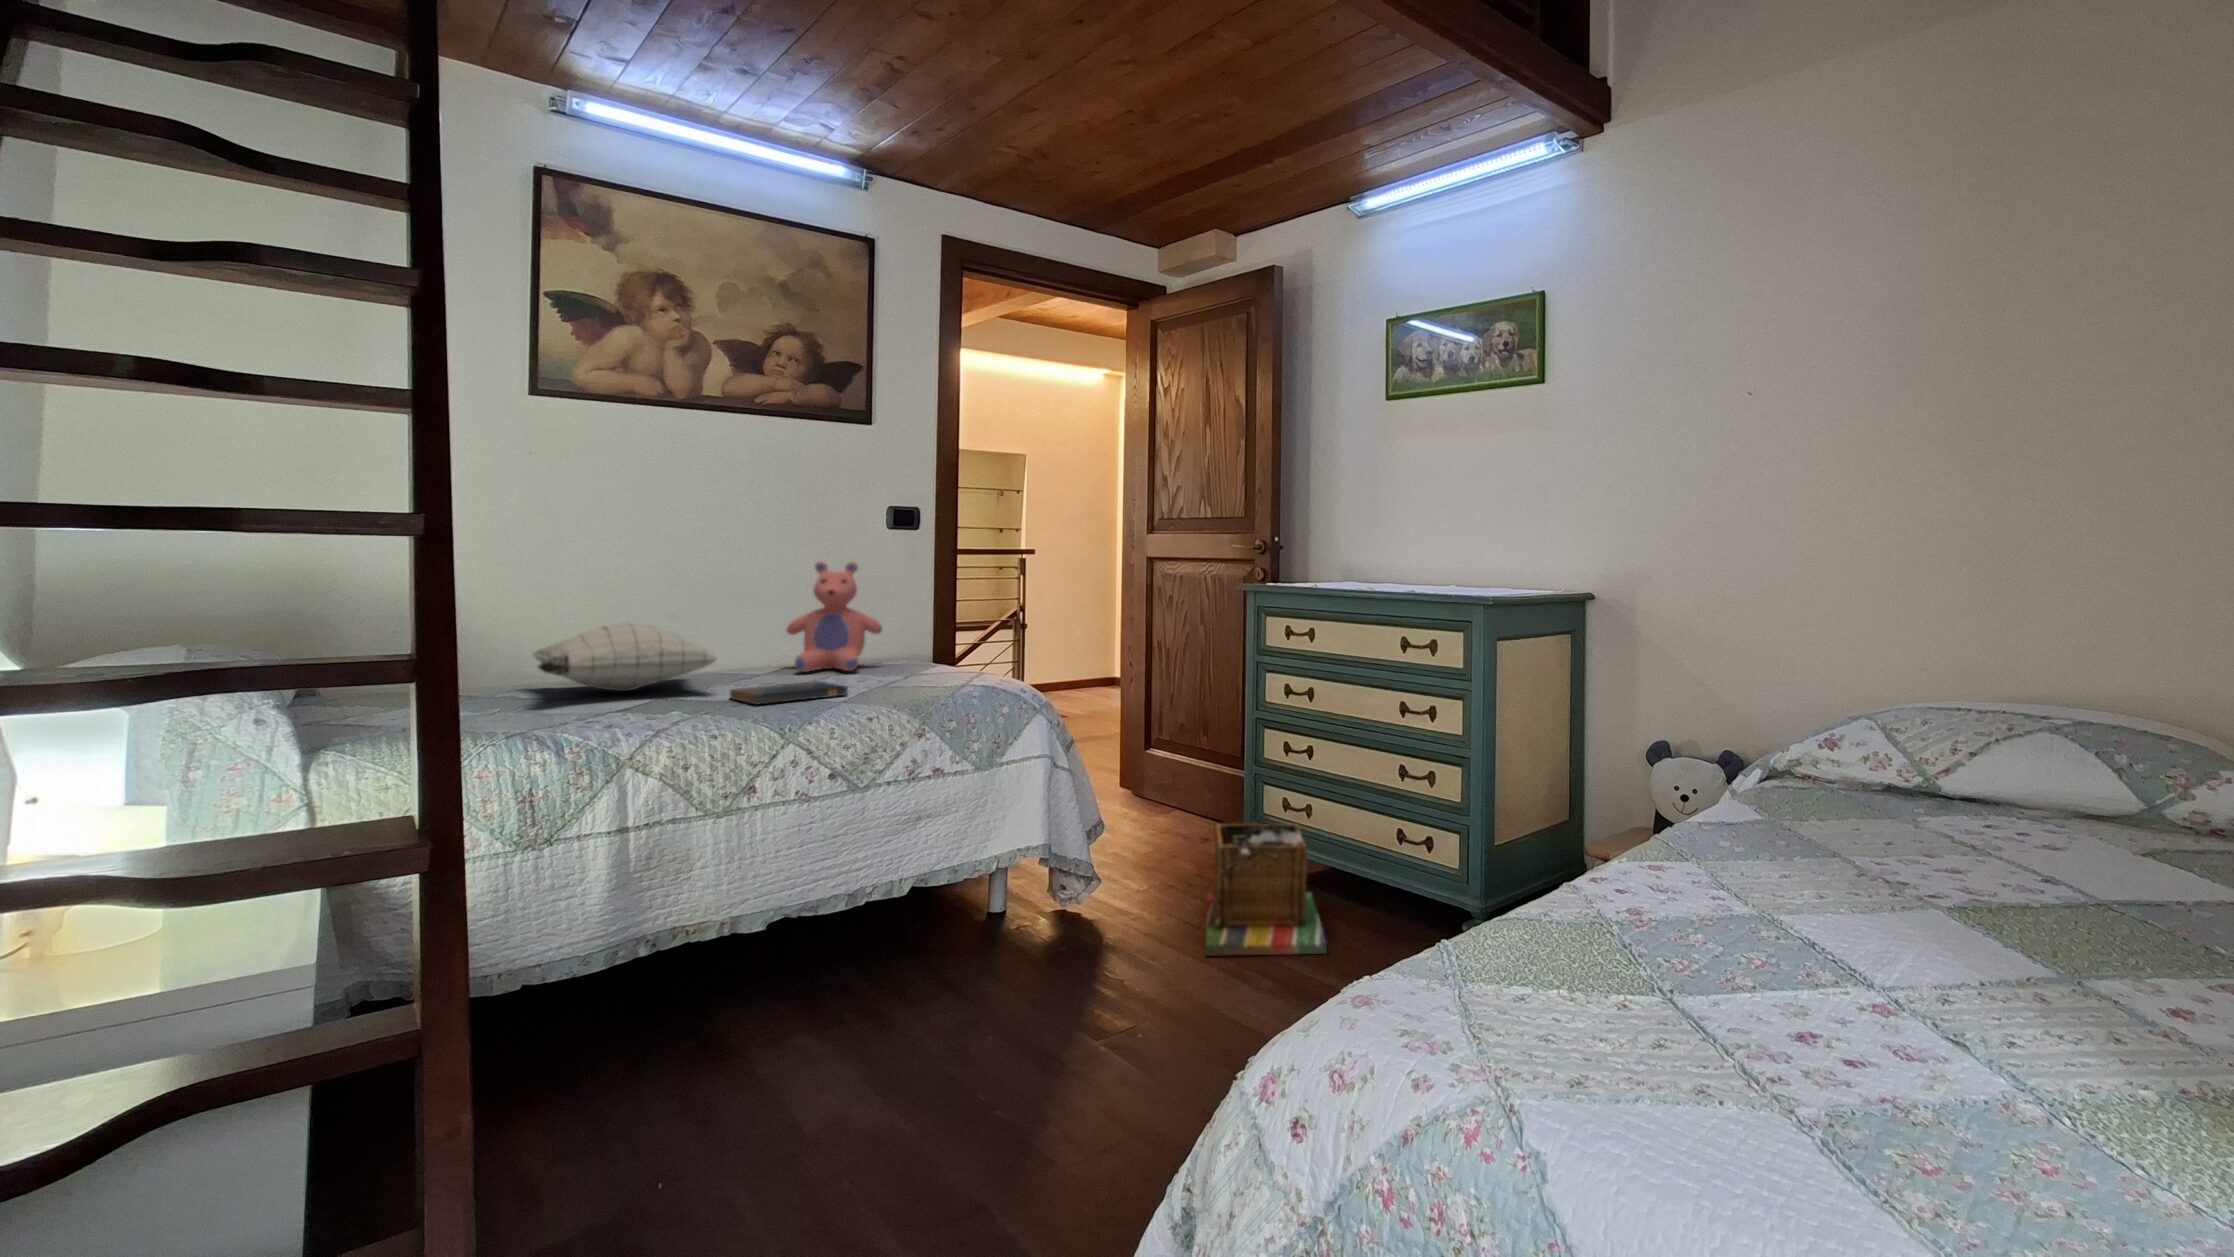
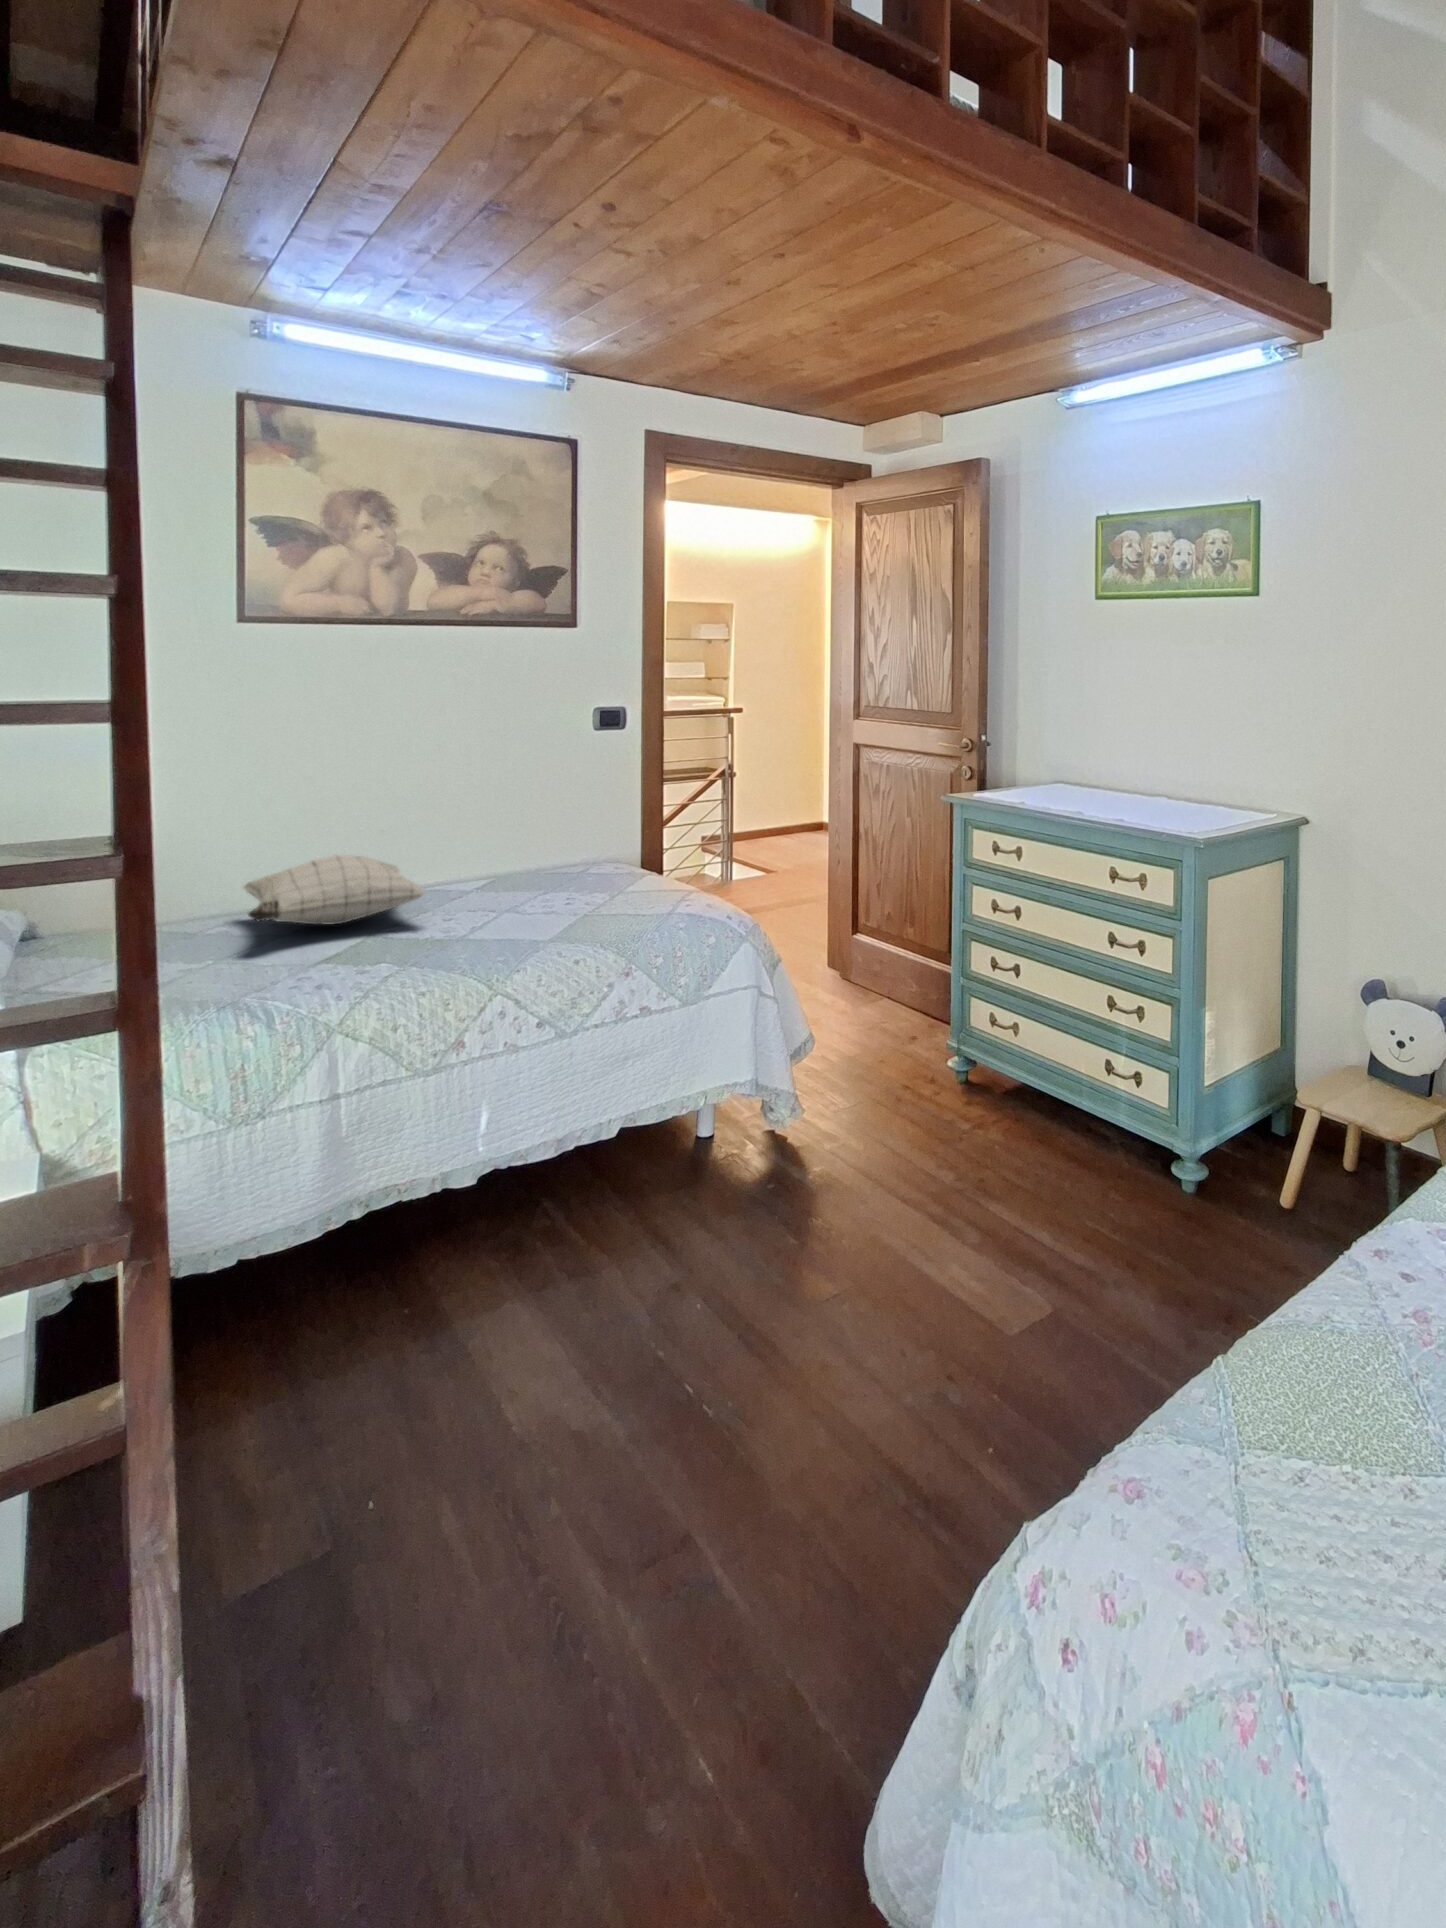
teddy bear: present [787,562,882,672] -> none [493,771,588,888]
hardcover book: present [730,681,848,705] -> none [435,910,553,948]
laundry basket: present [1206,824,1327,956] -> none [913,1049,1035,1200]

